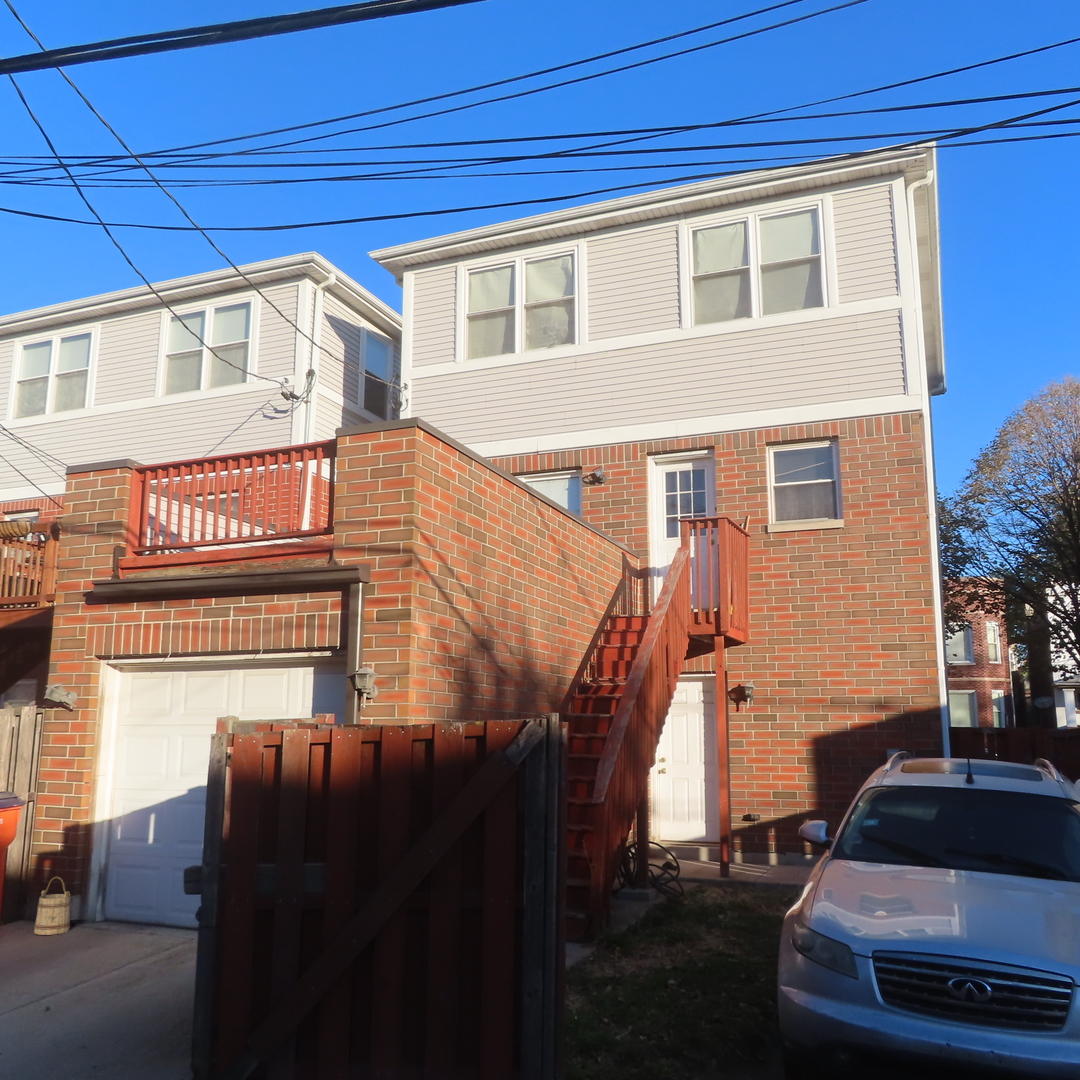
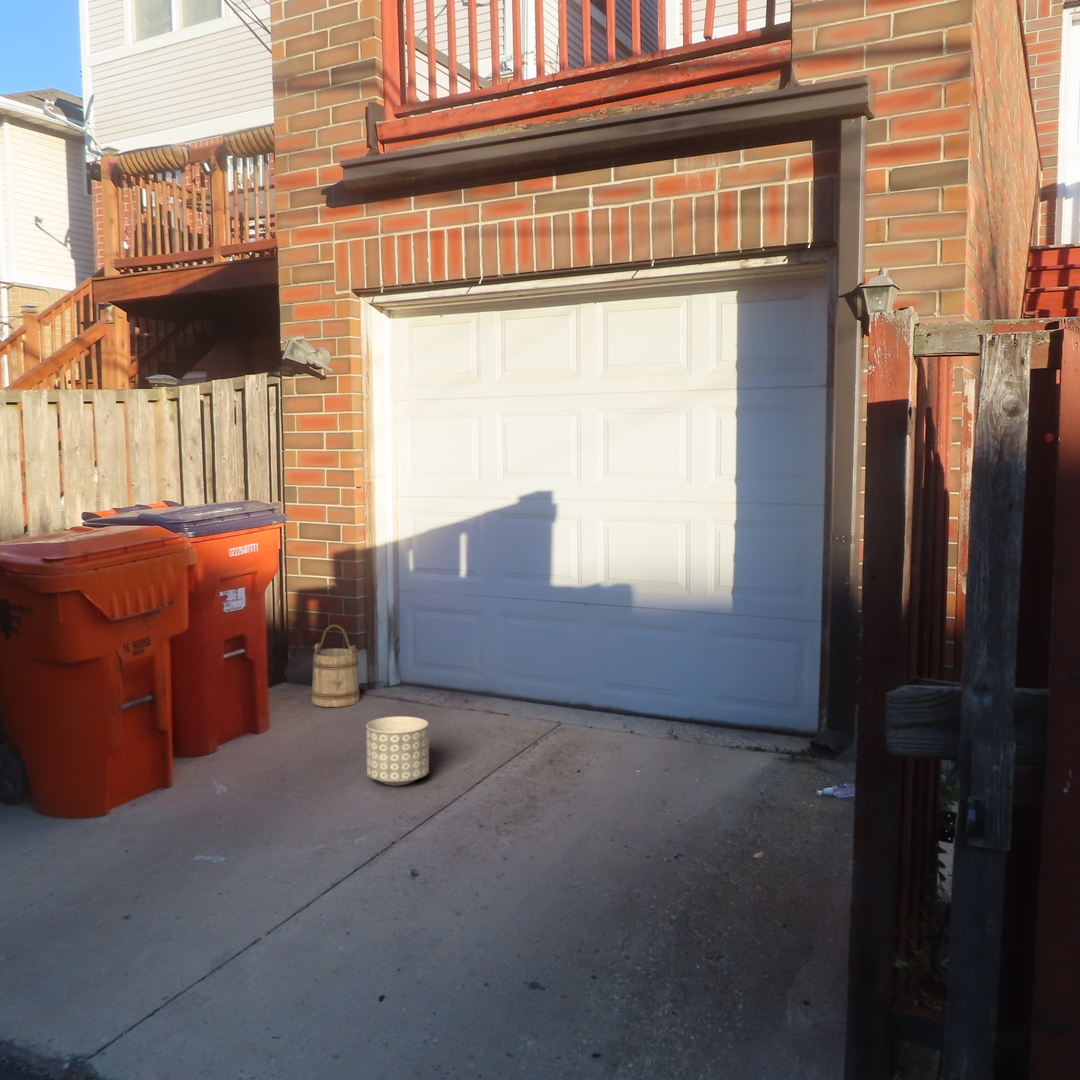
planter: none [40,933,85,977] -> present [366,716,429,786]

